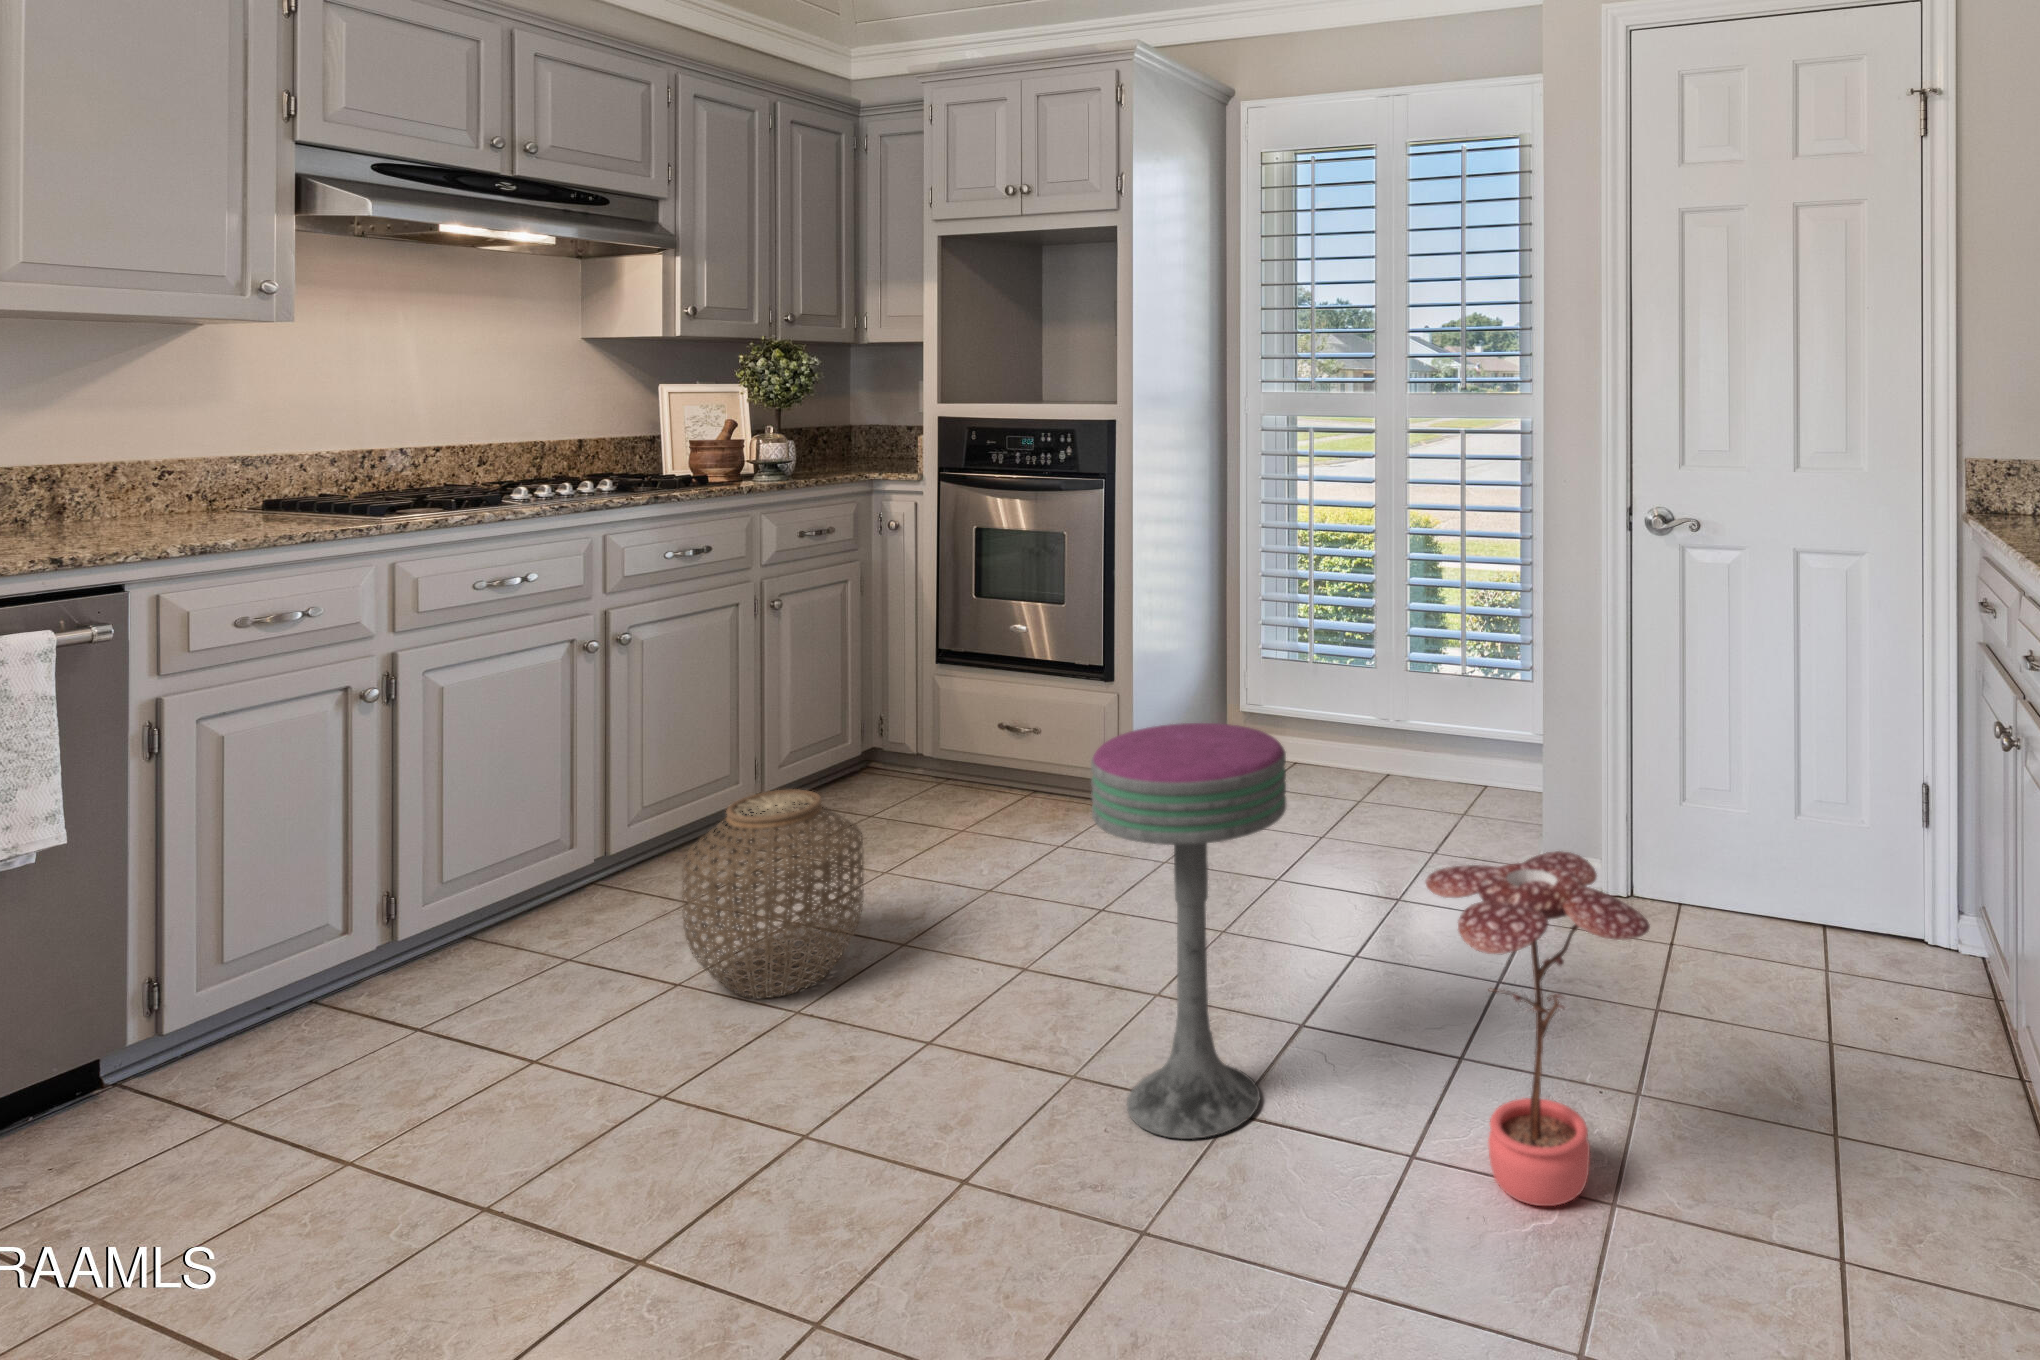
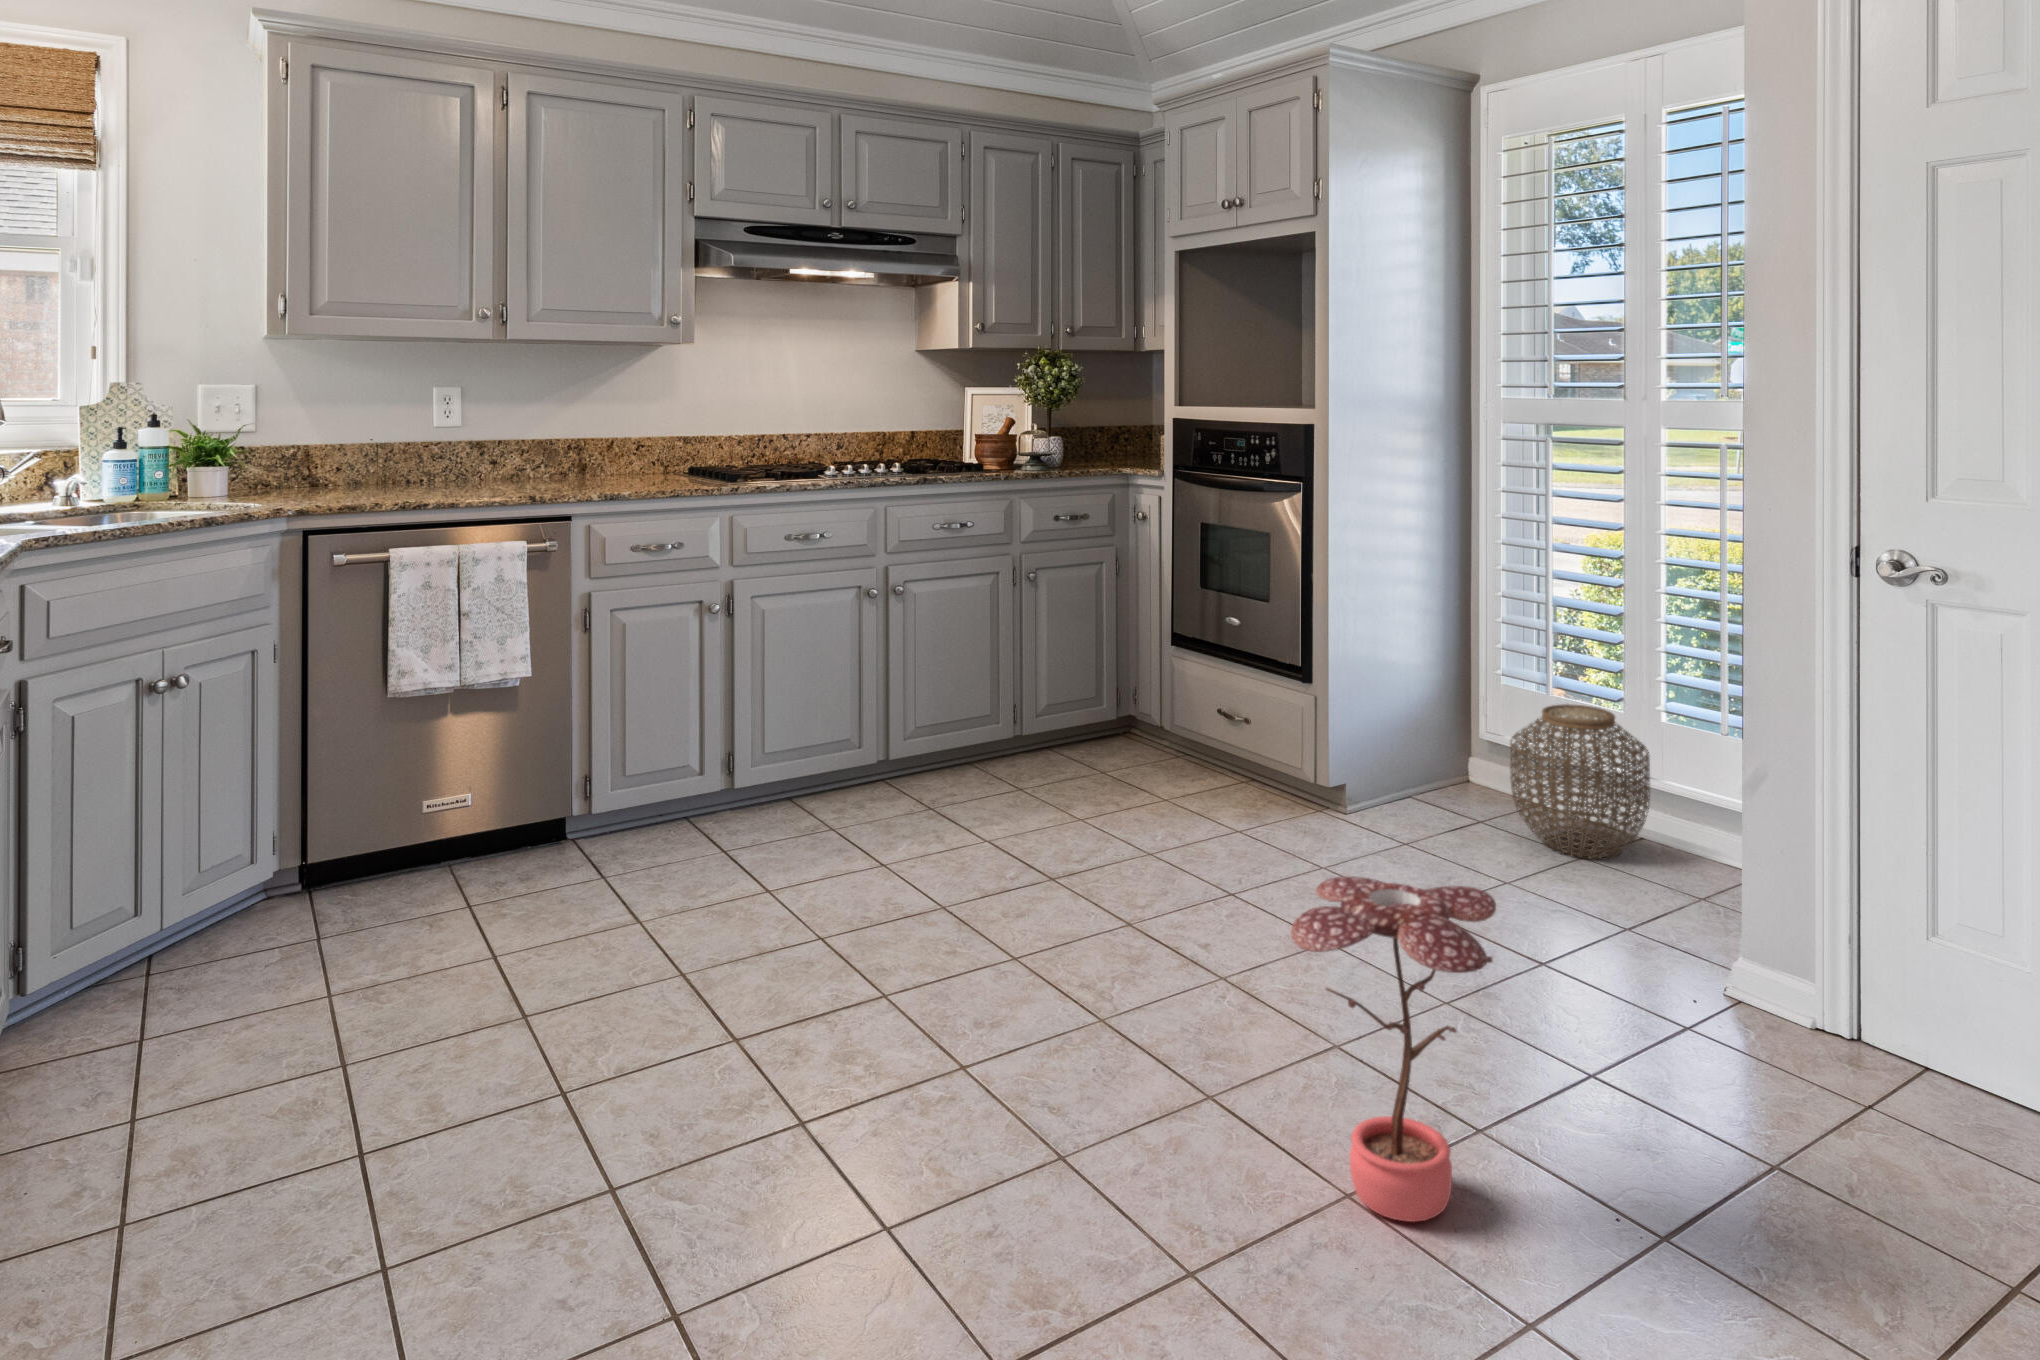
bar stool: present [1091,723,1286,1139] -> none [1074,706,1248,1069]
woven basket: present [683,789,864,998] -> present [1510,704,1650,859]

